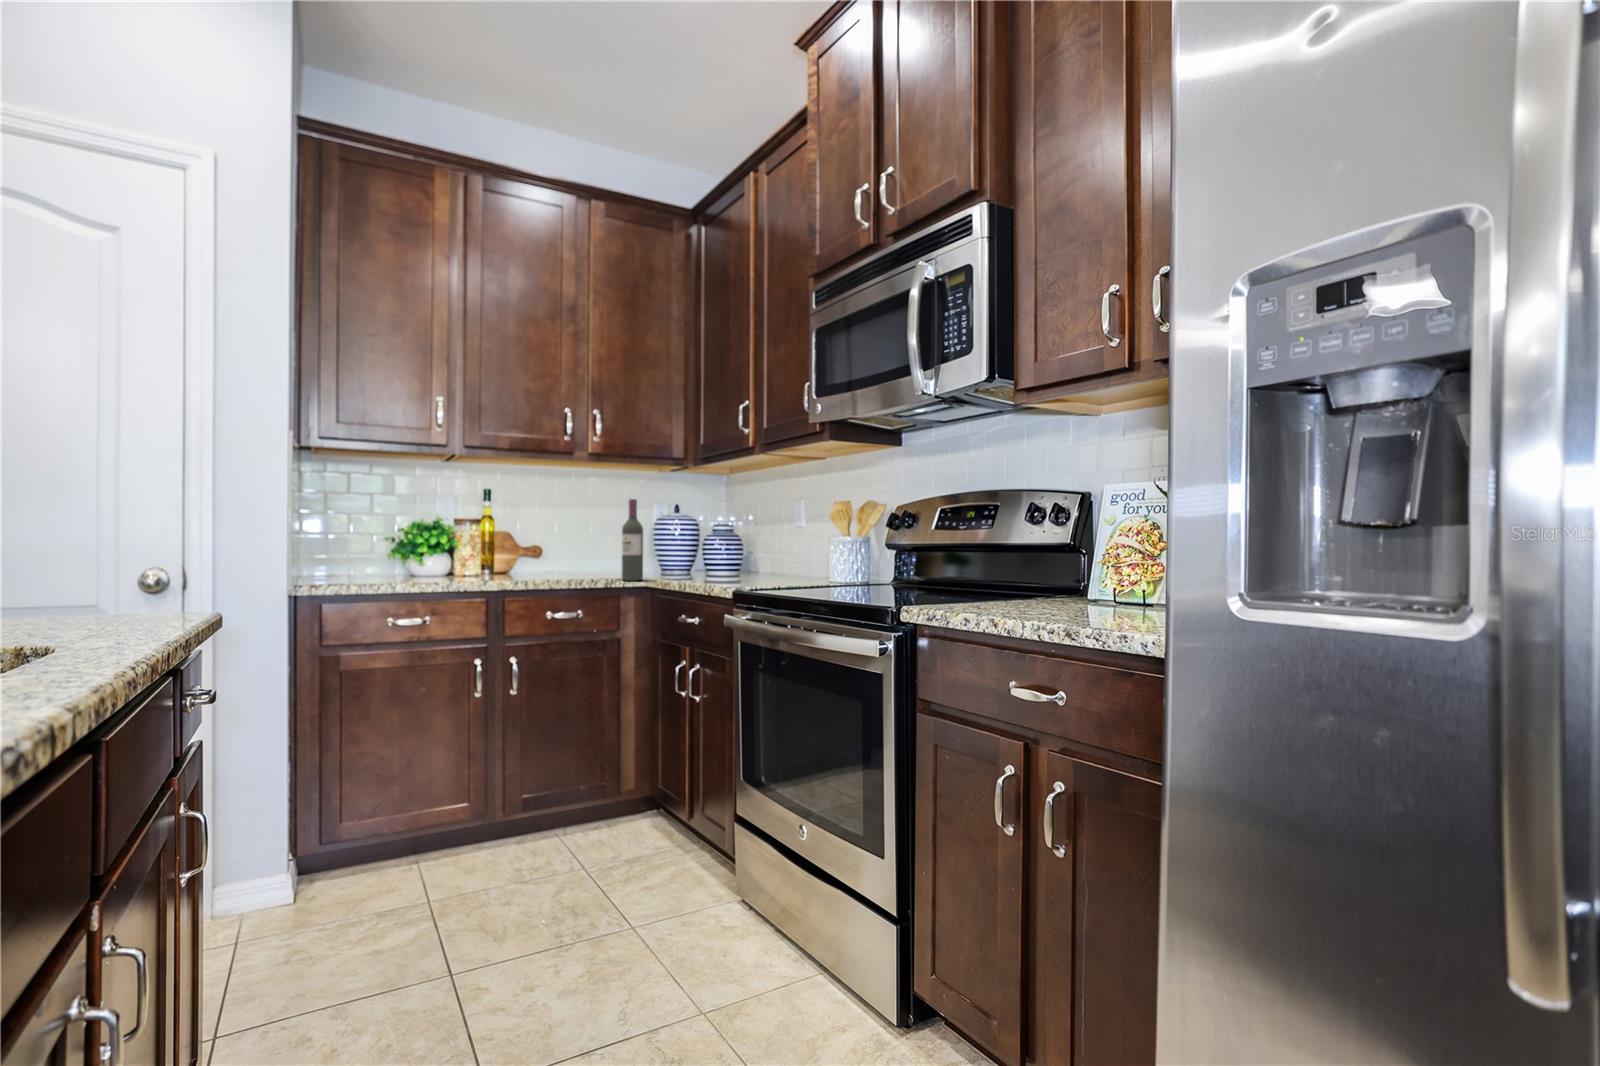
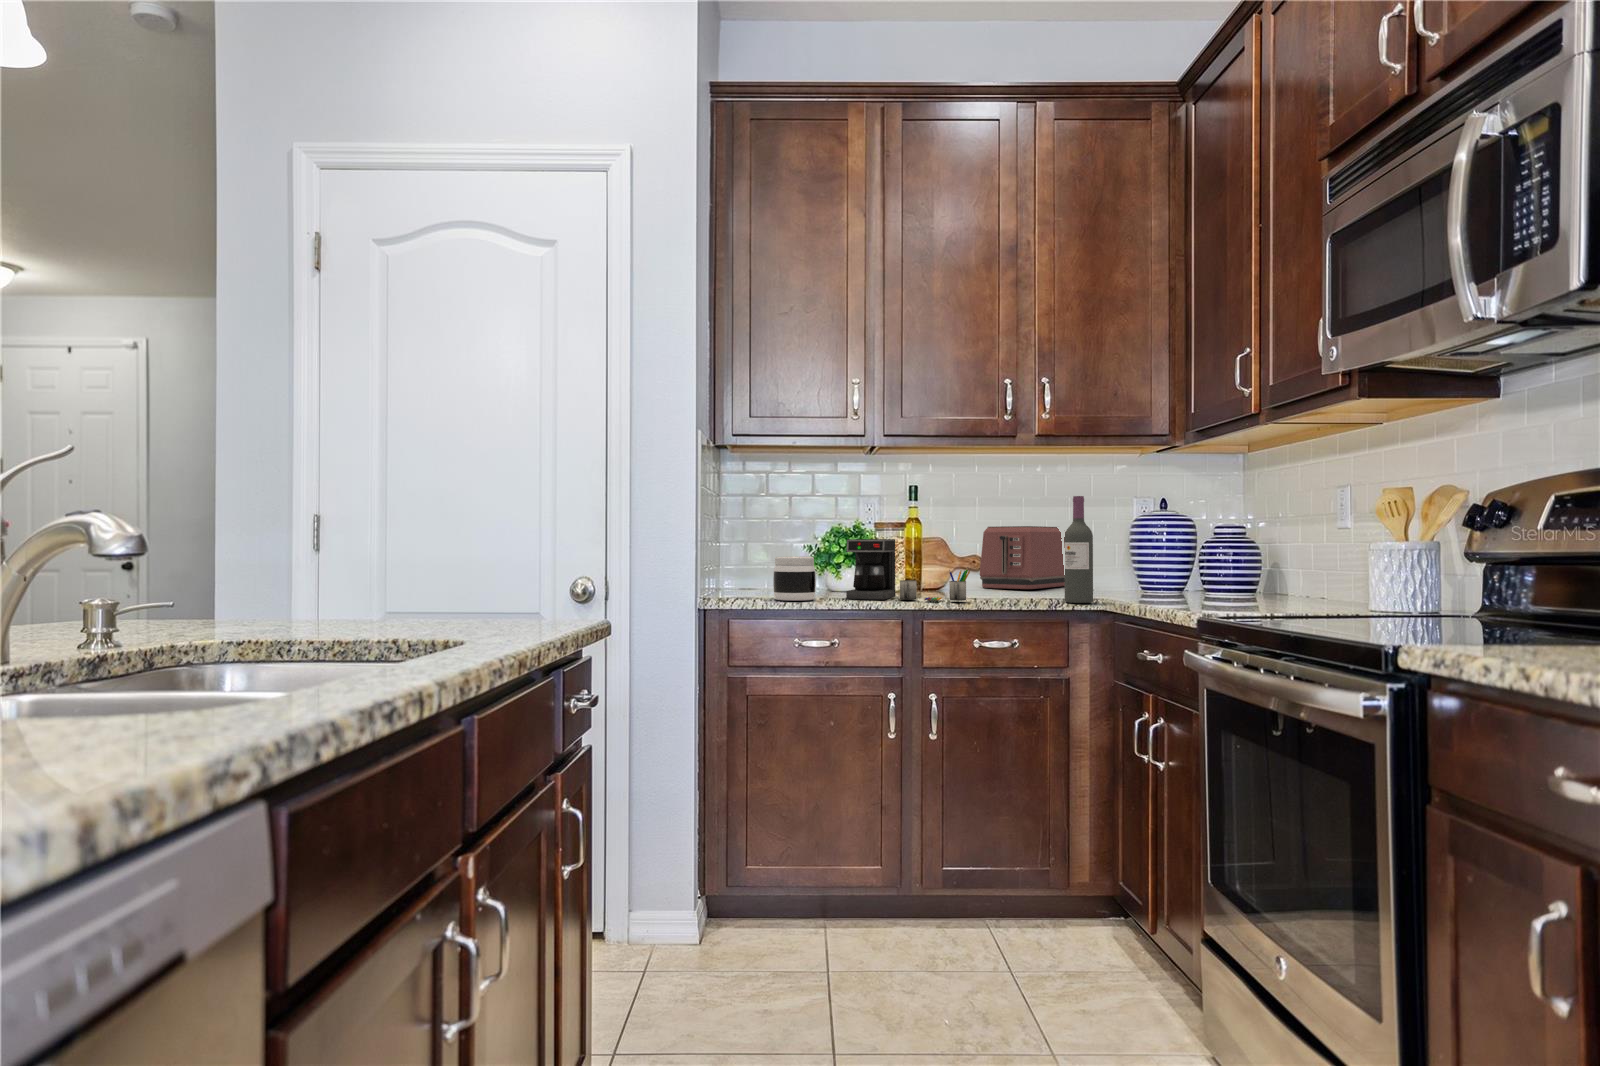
toaster: none [544,521,613,570] -> present [980,526,1065,589]
coffee maker: none [431,530,548,584] -> present [846,539,971,601]
jar: none [353,546,399,588] -> present [773,556,816,601]

